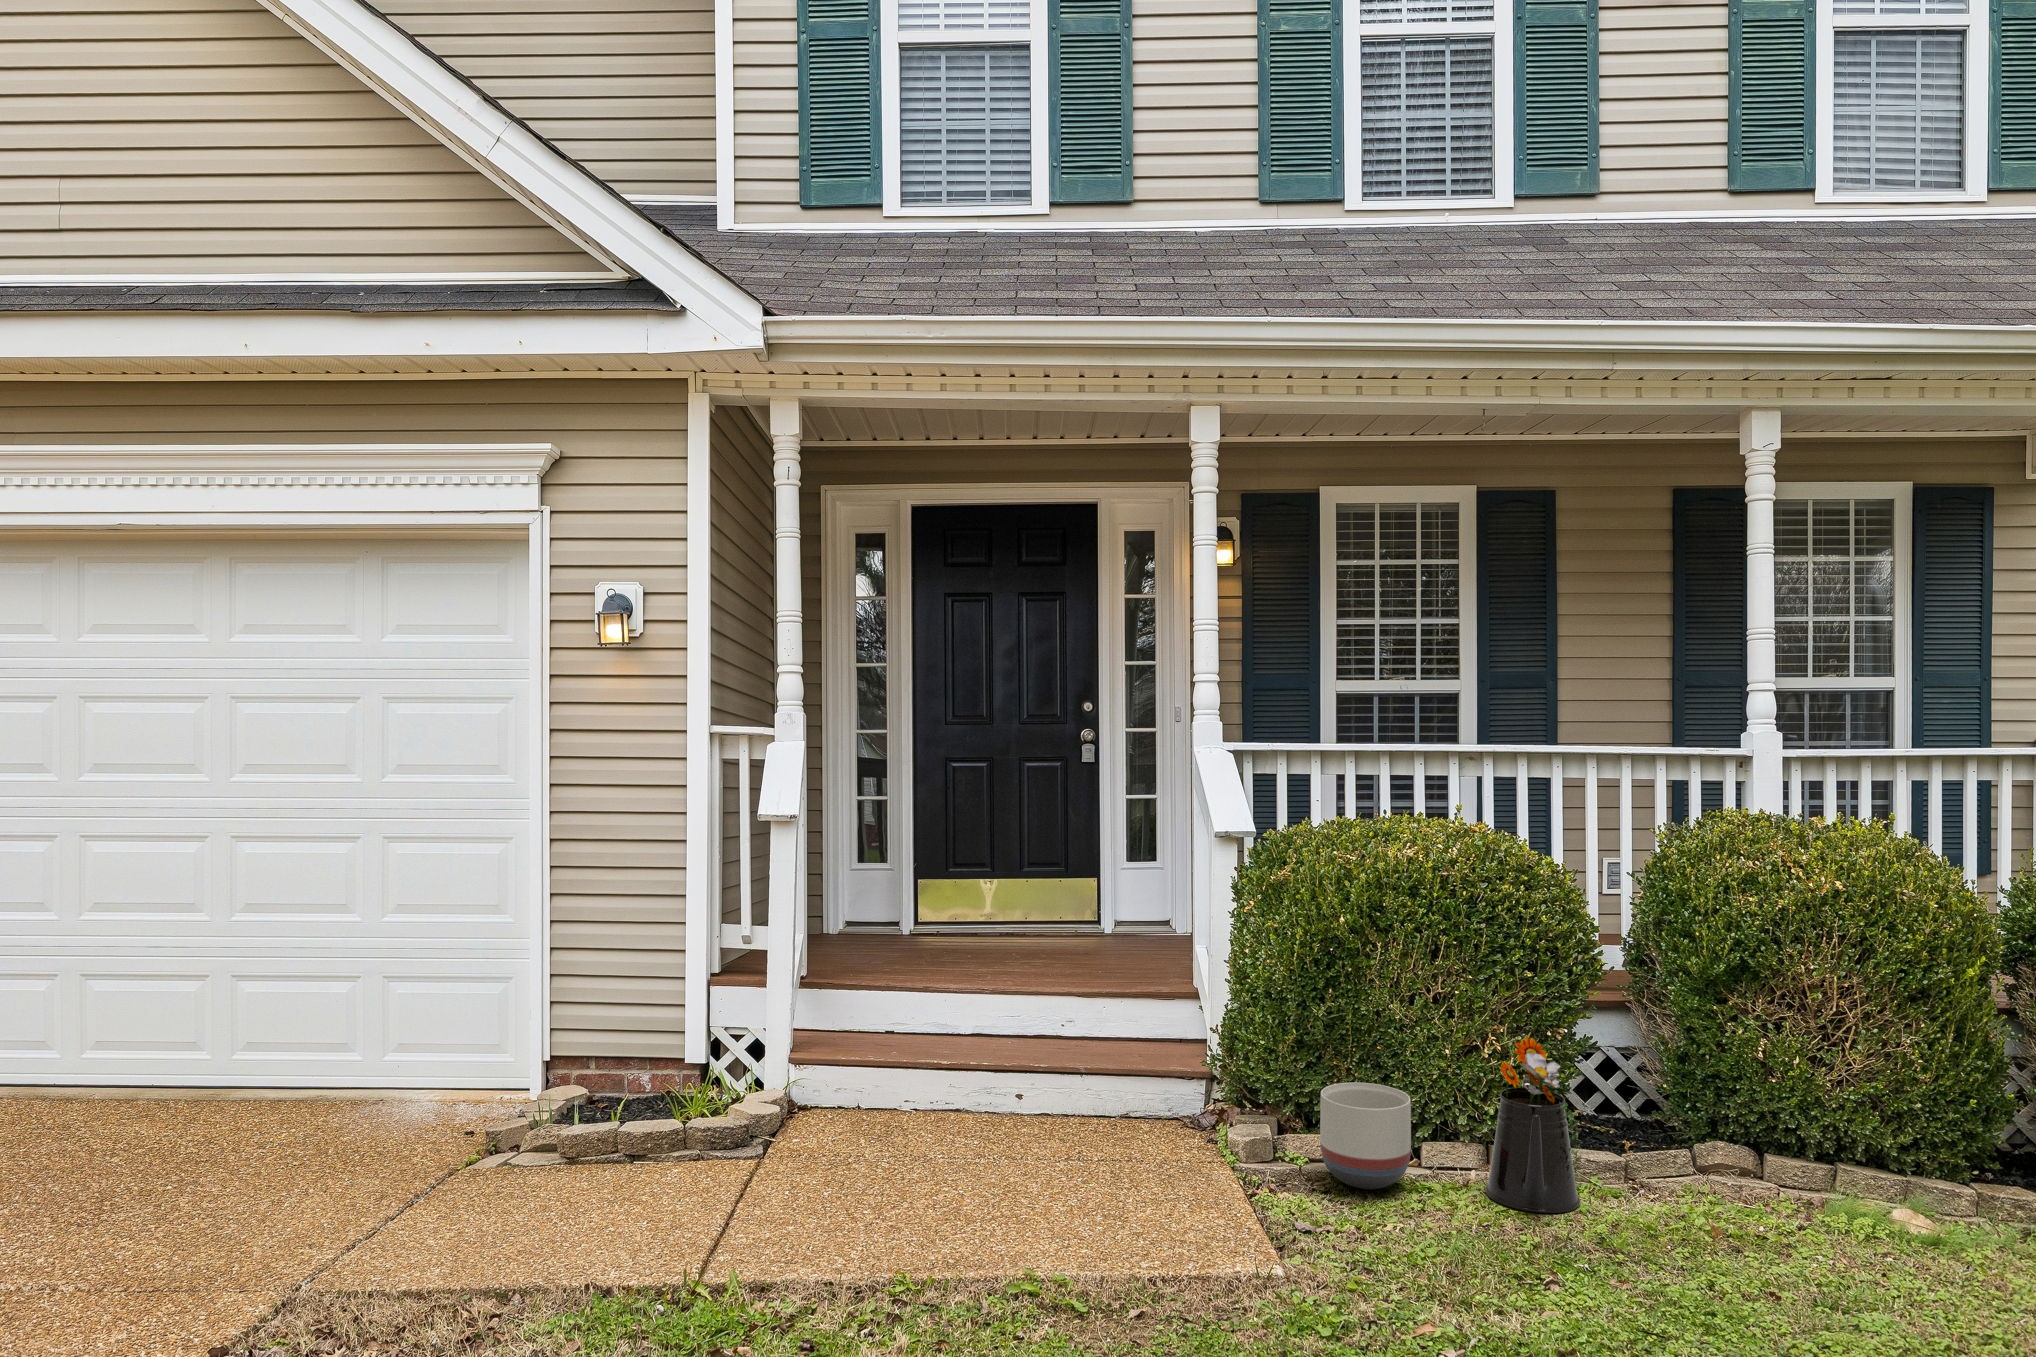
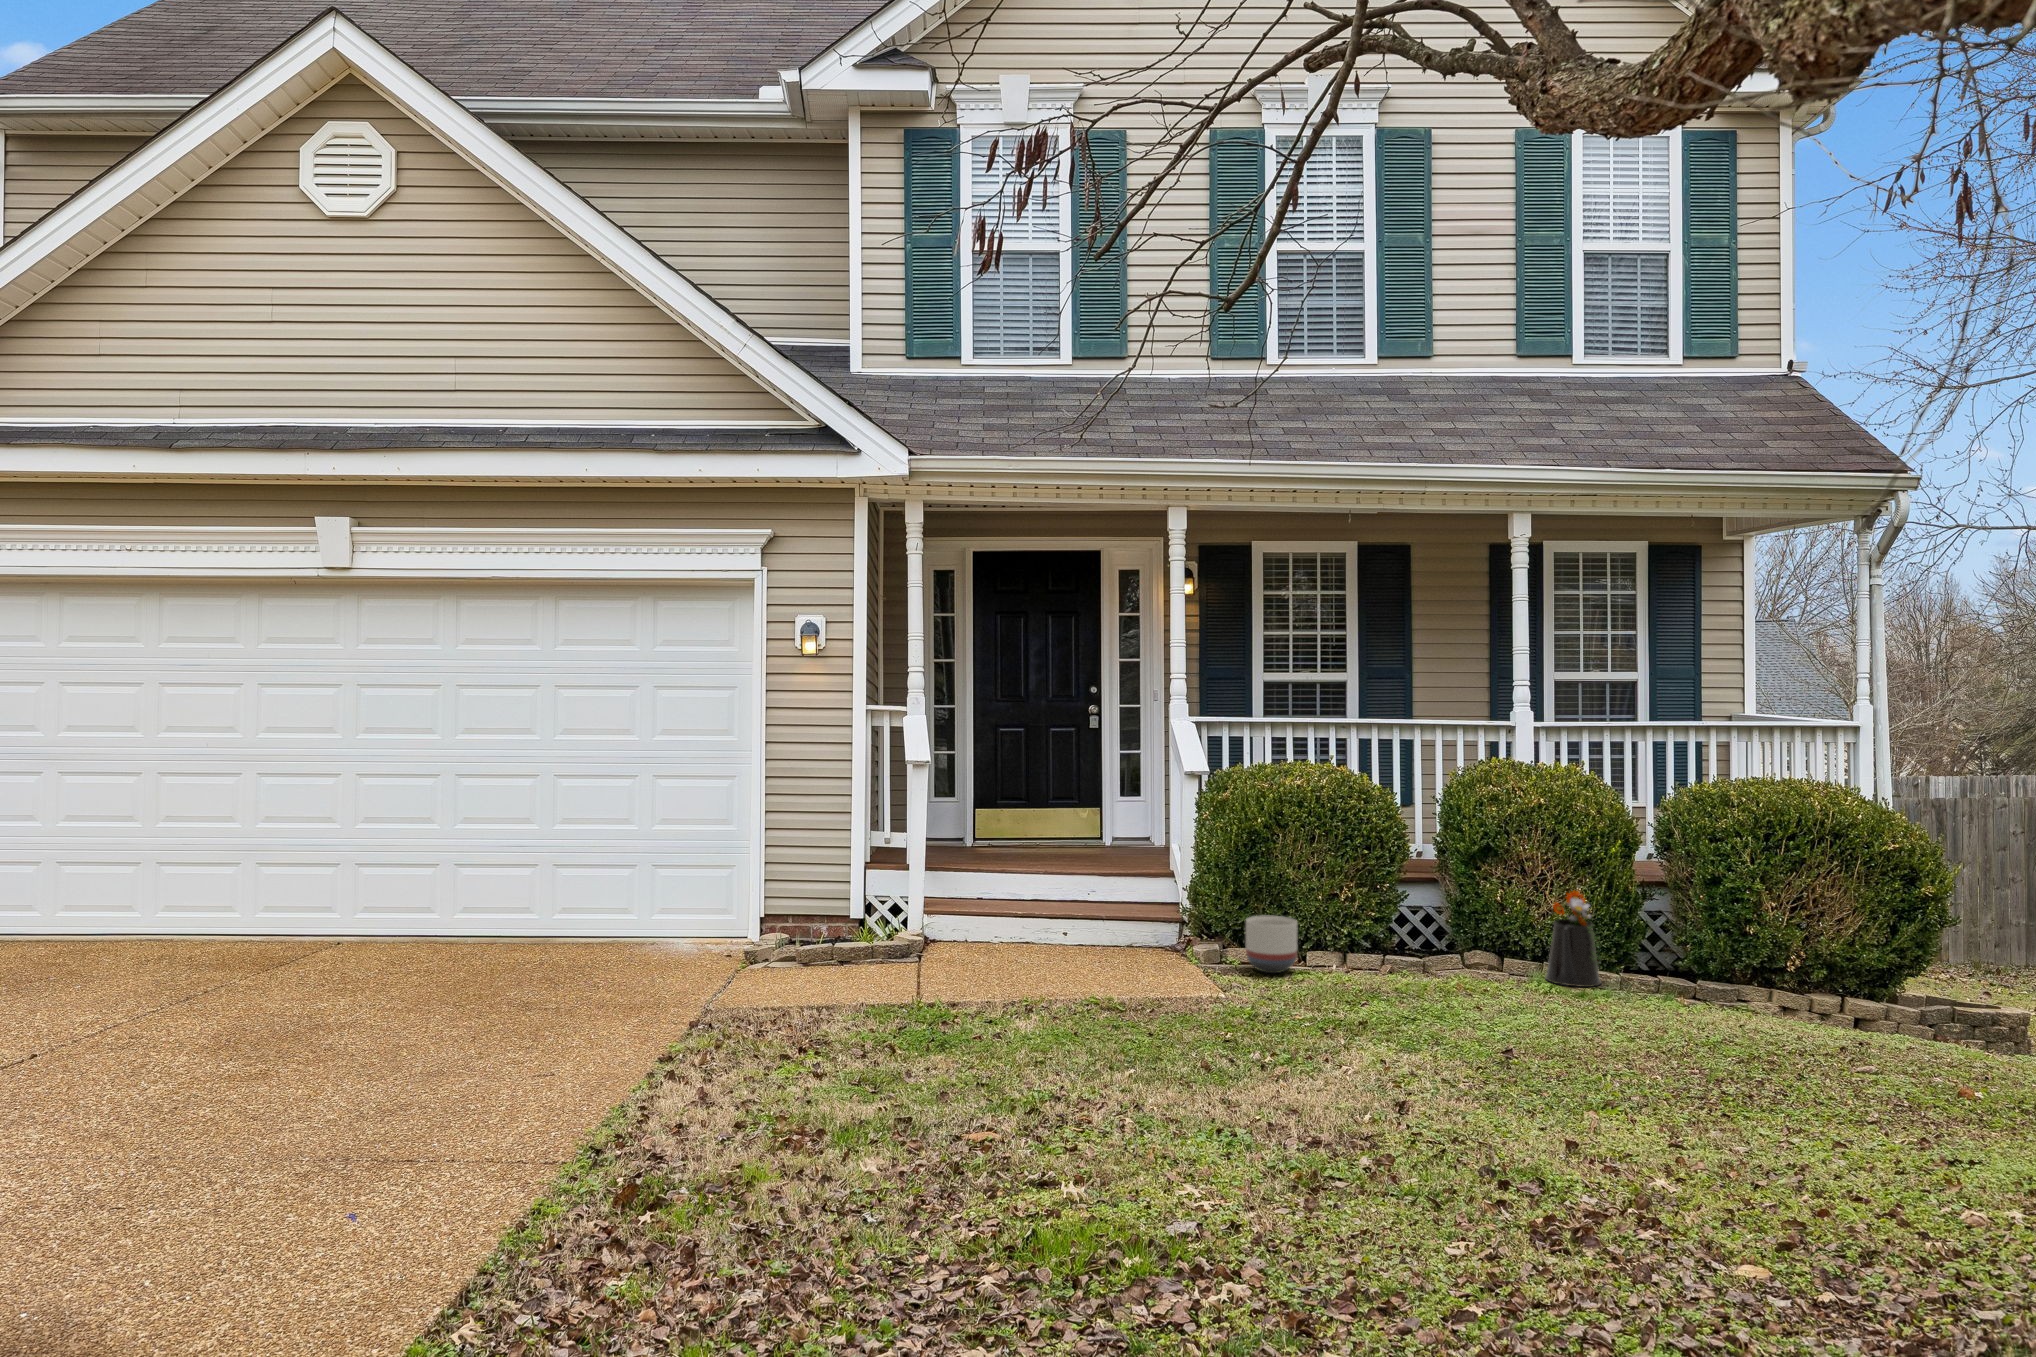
watering can: present [1485,1037,1582,1213] -> present [1545,891,1601,987]

